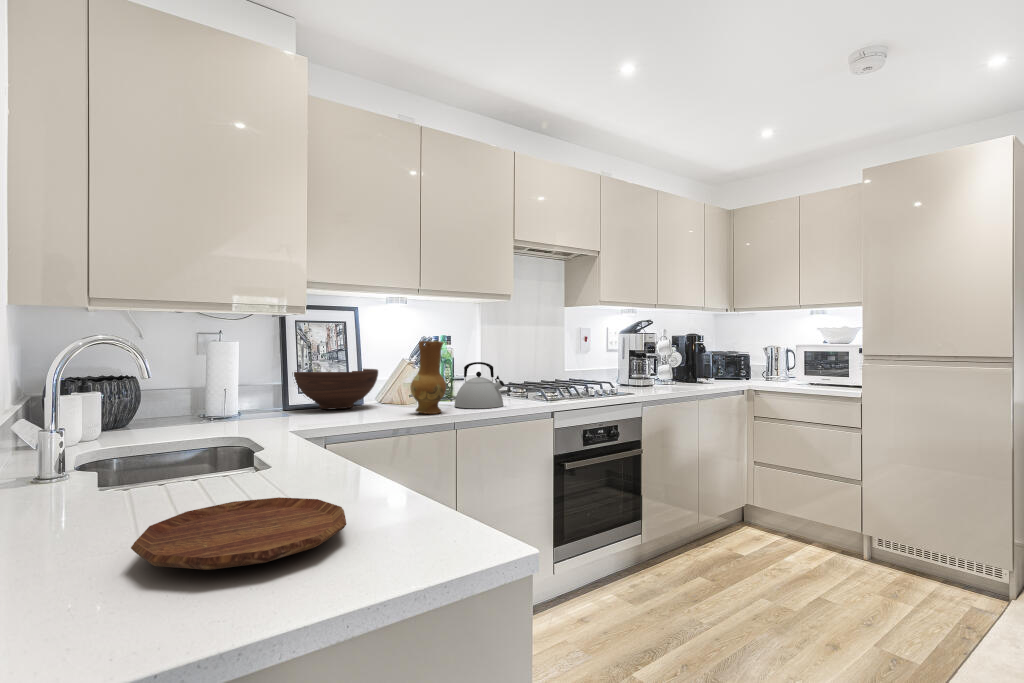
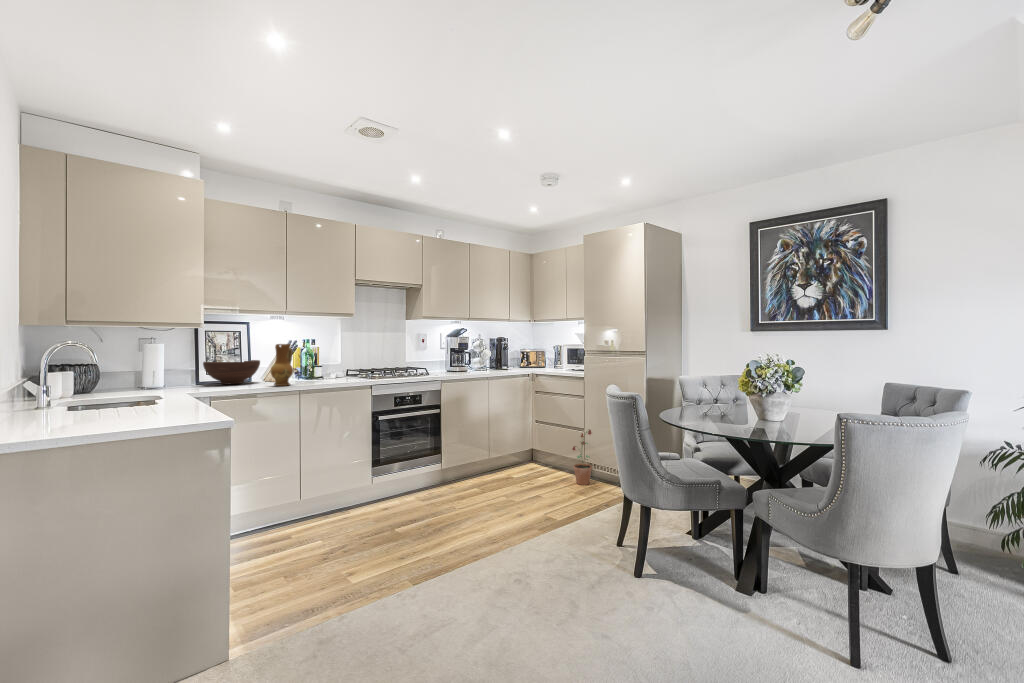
kettle: present [454,362,504,408] -> none [305,356,336,383]
potted plant: none [862,485,902,581] -> present [573,430,592,485]
tray: present [131,497,347,570] -> none [70,410,161,426]

